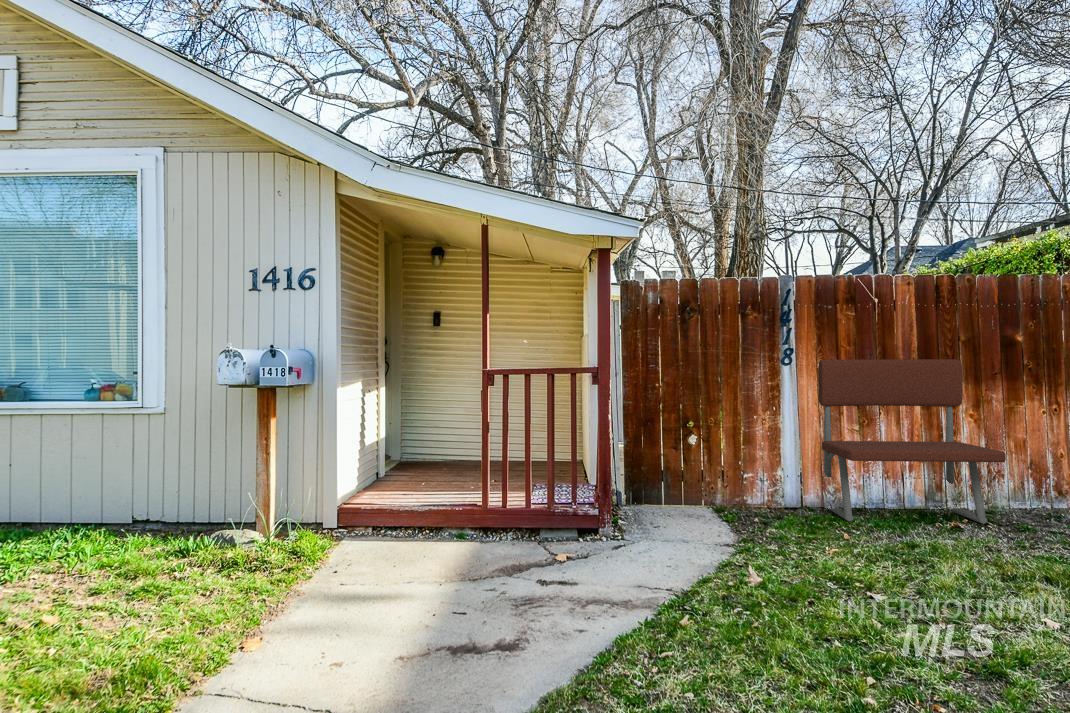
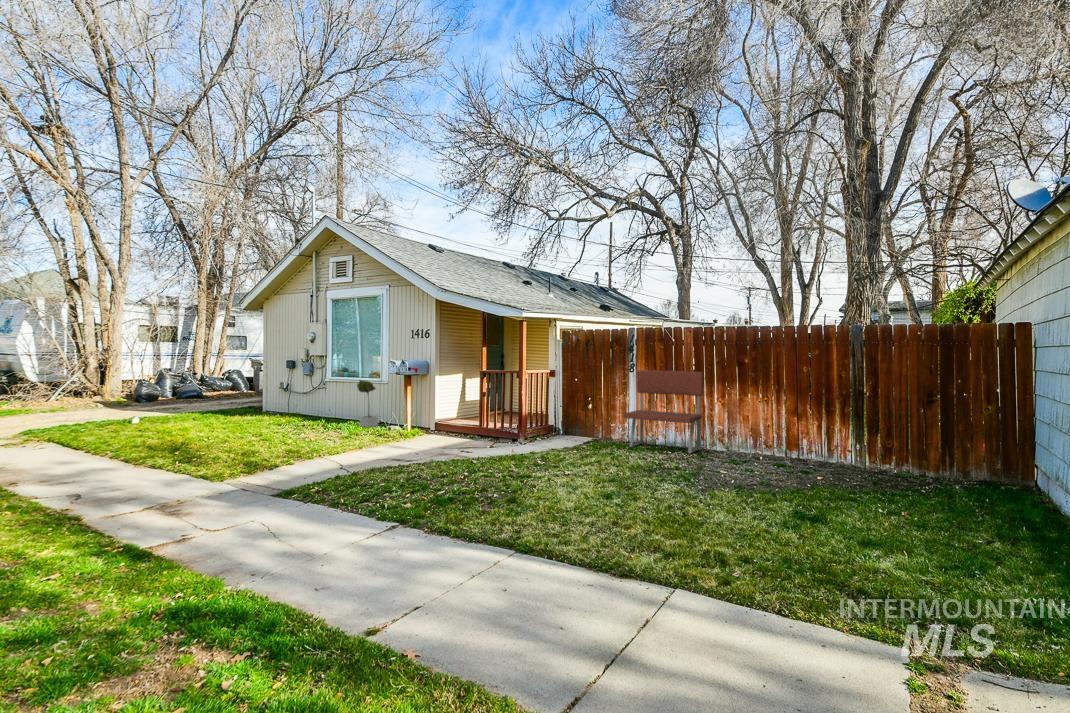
potted tree: none [55,400,128,541] -> present [357,380,378,427]

